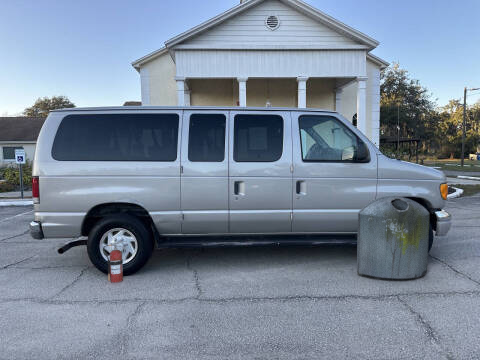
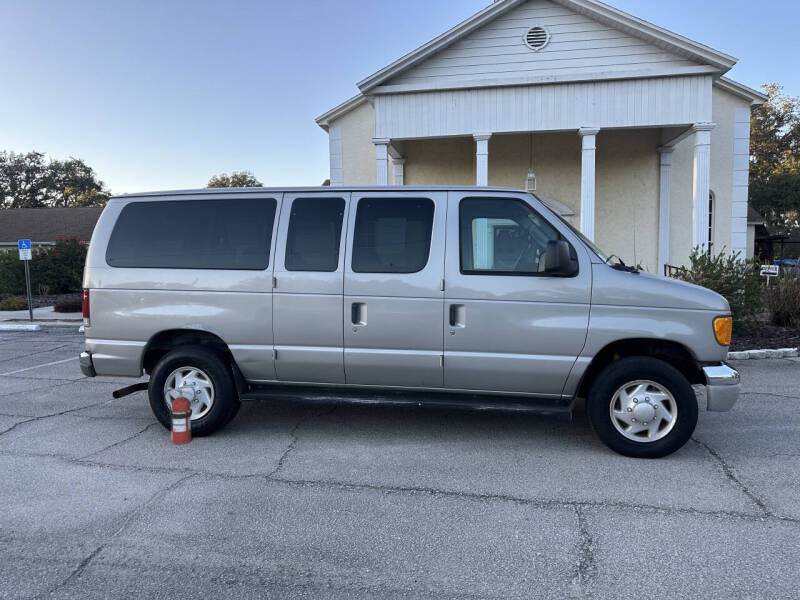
trash can: present [357,196,429,281] -> none [544,335,672,483]

